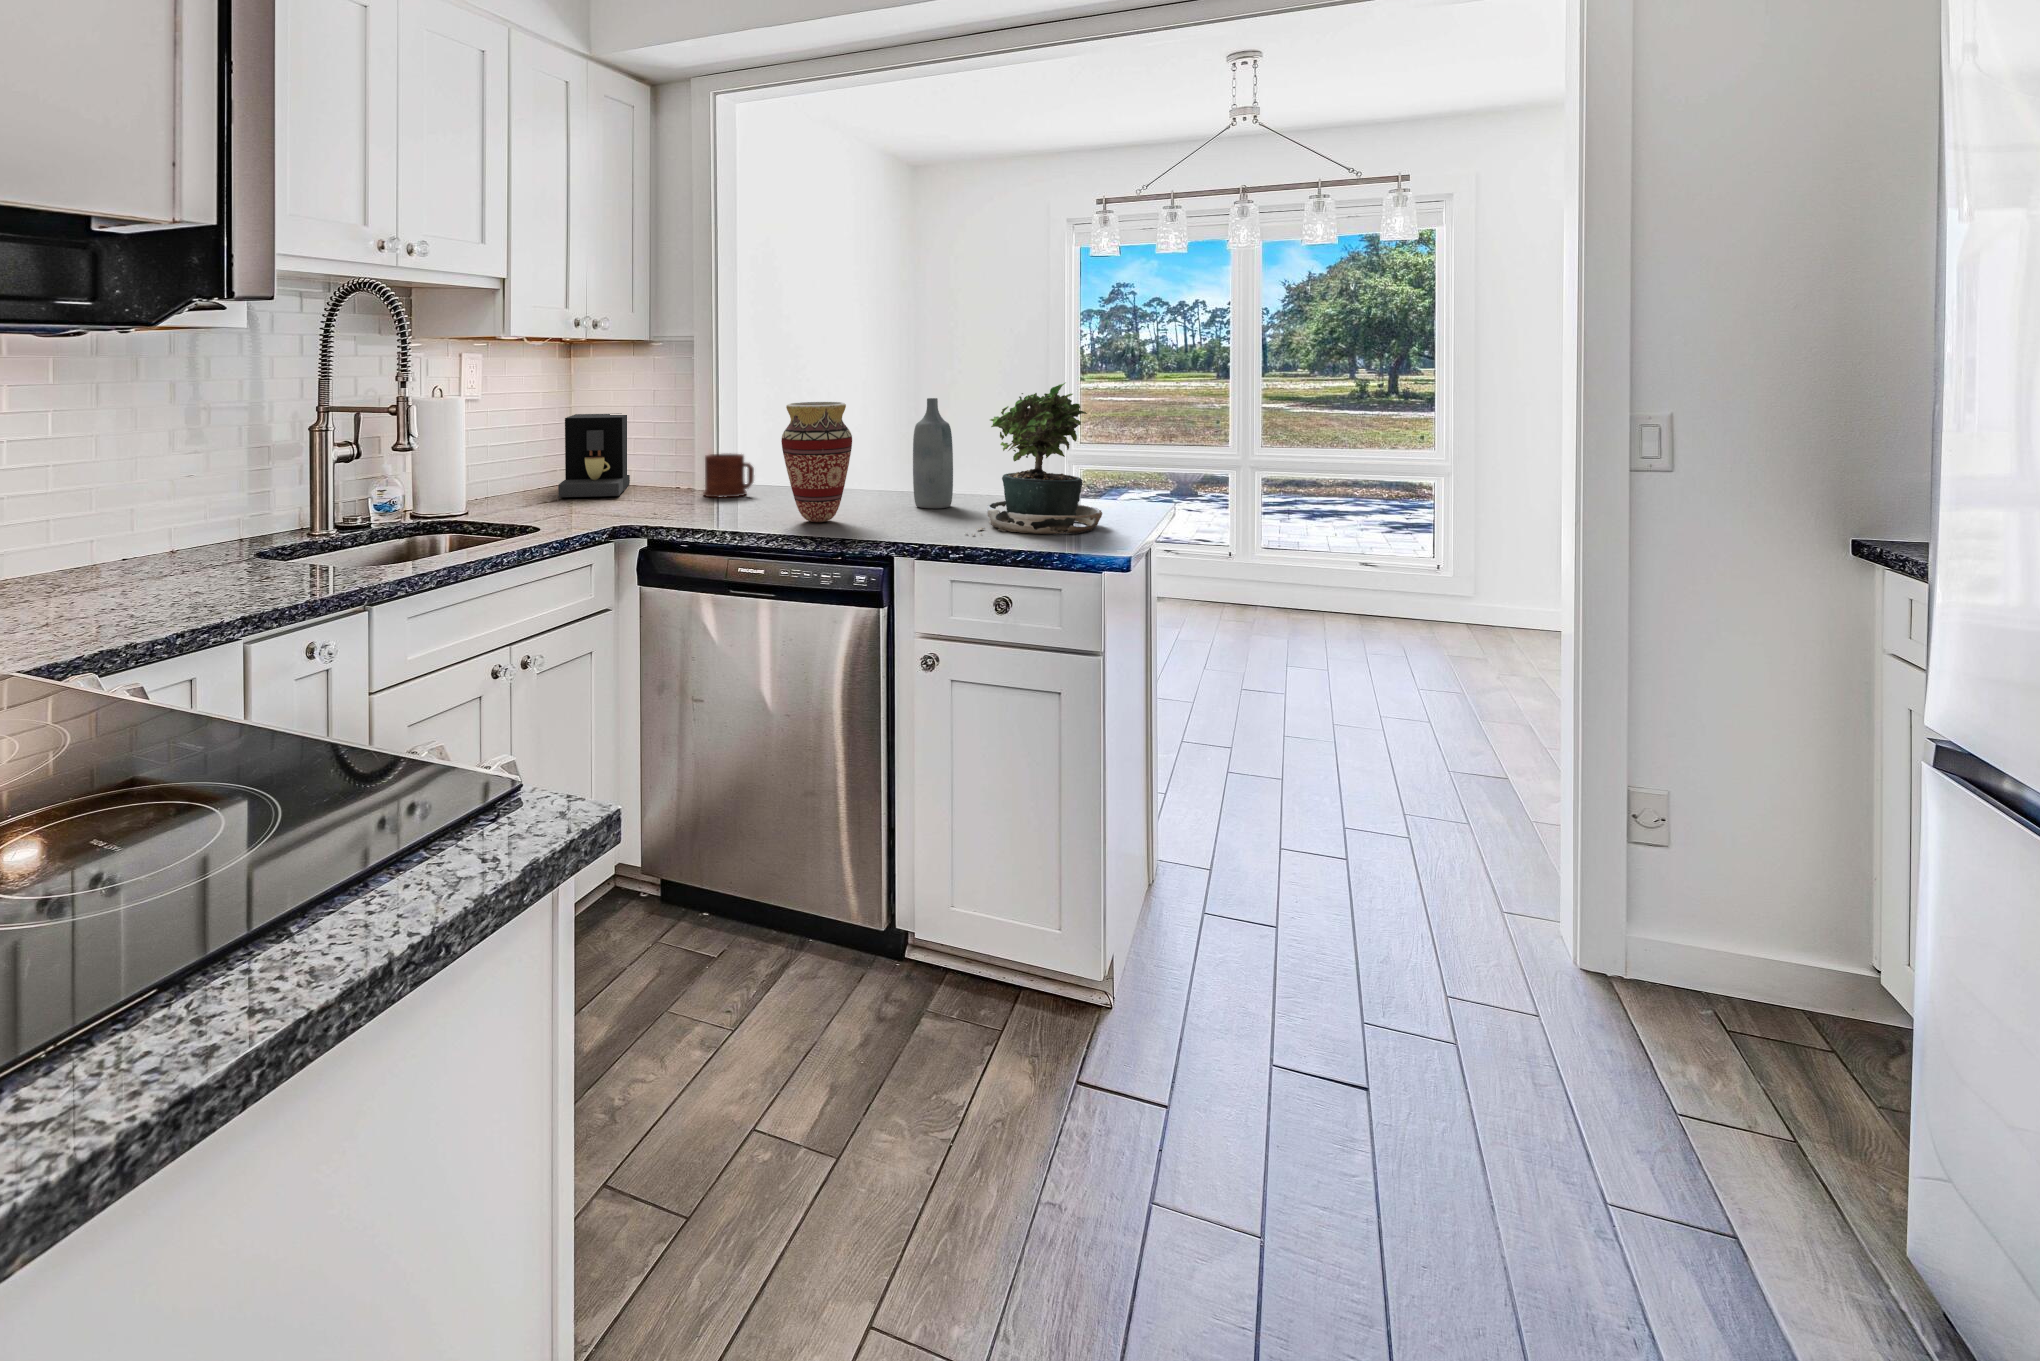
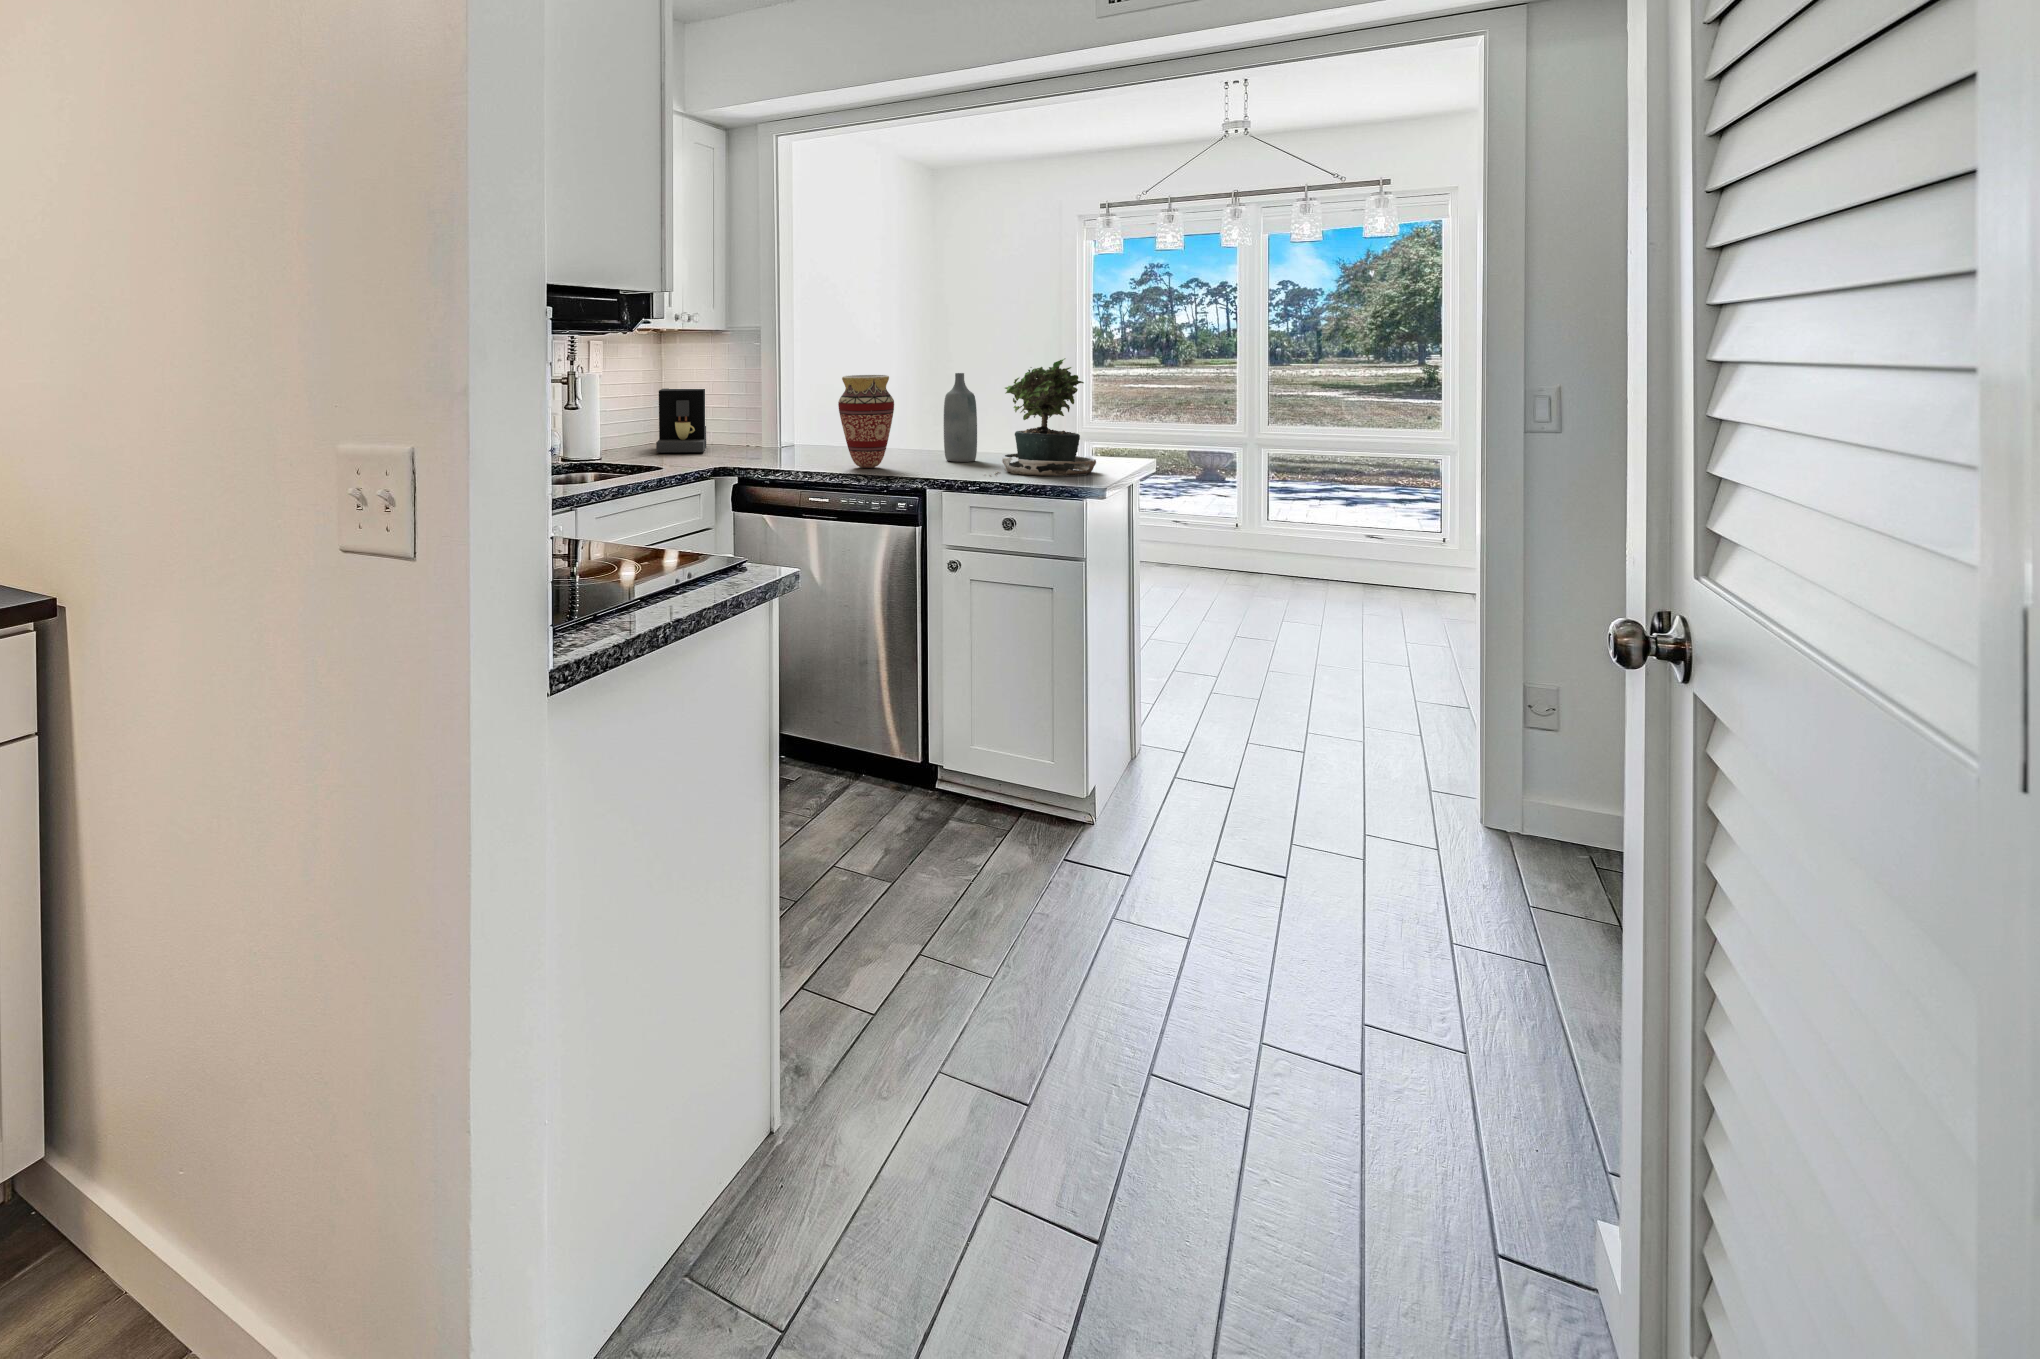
mug: present [703,453,754,497] -> none [770,420,812,454]

